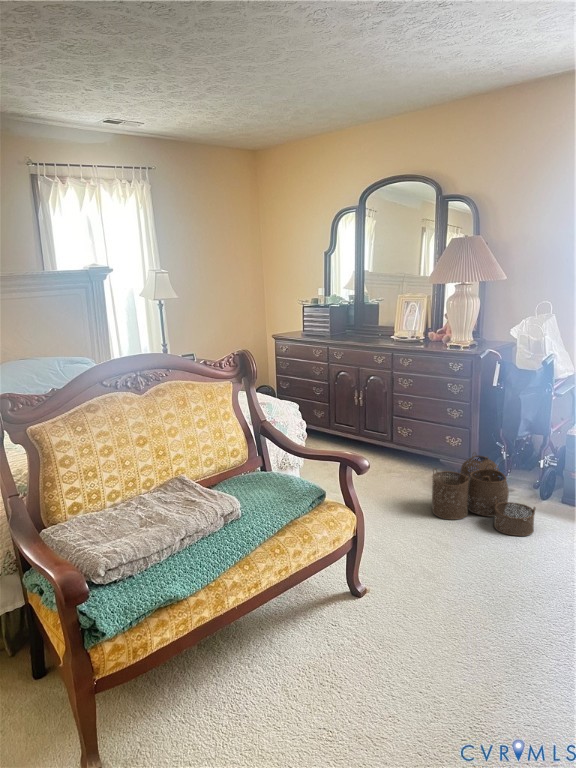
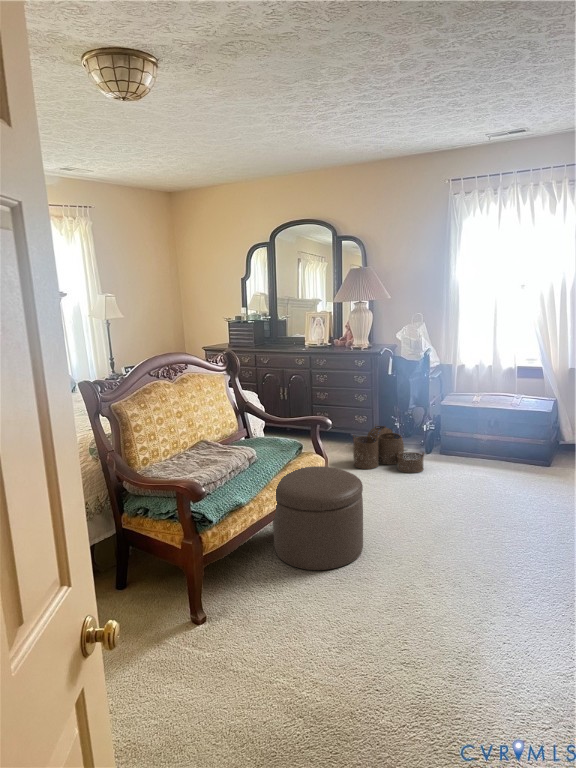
ottoman: none [251,530,390,707] -> present [272,466,363,570]

